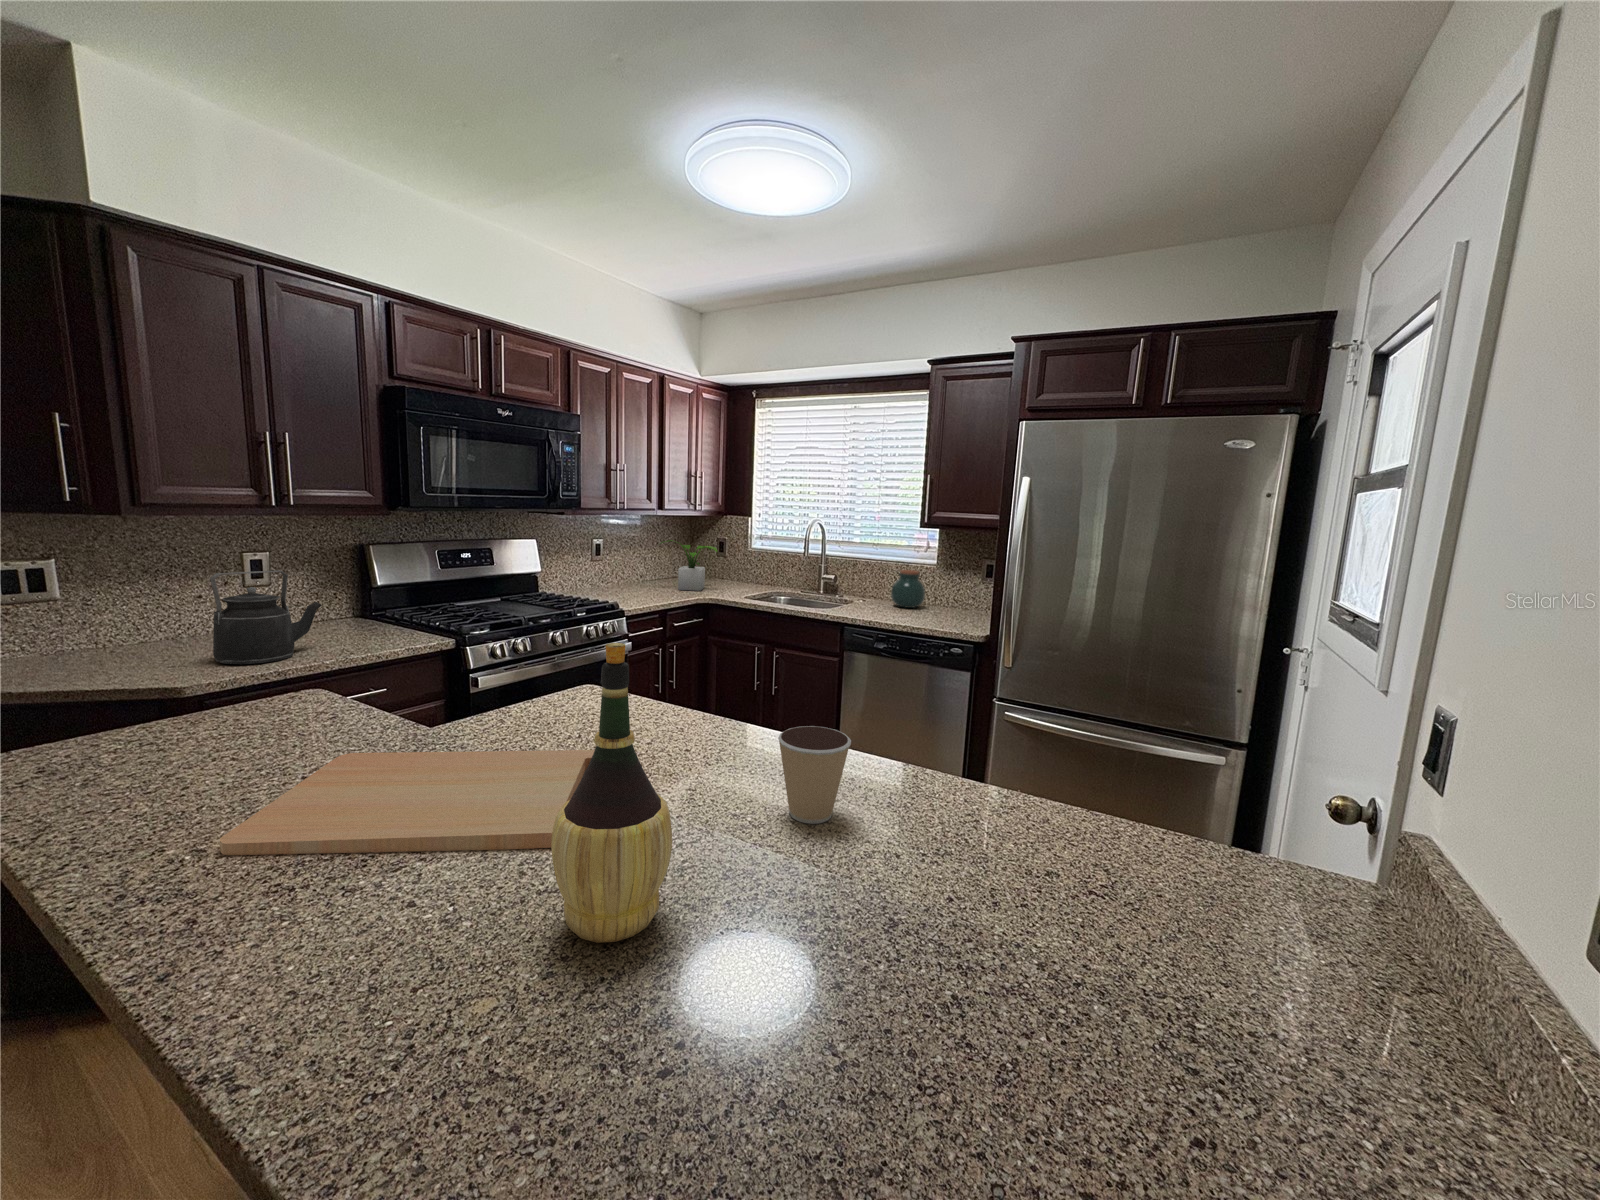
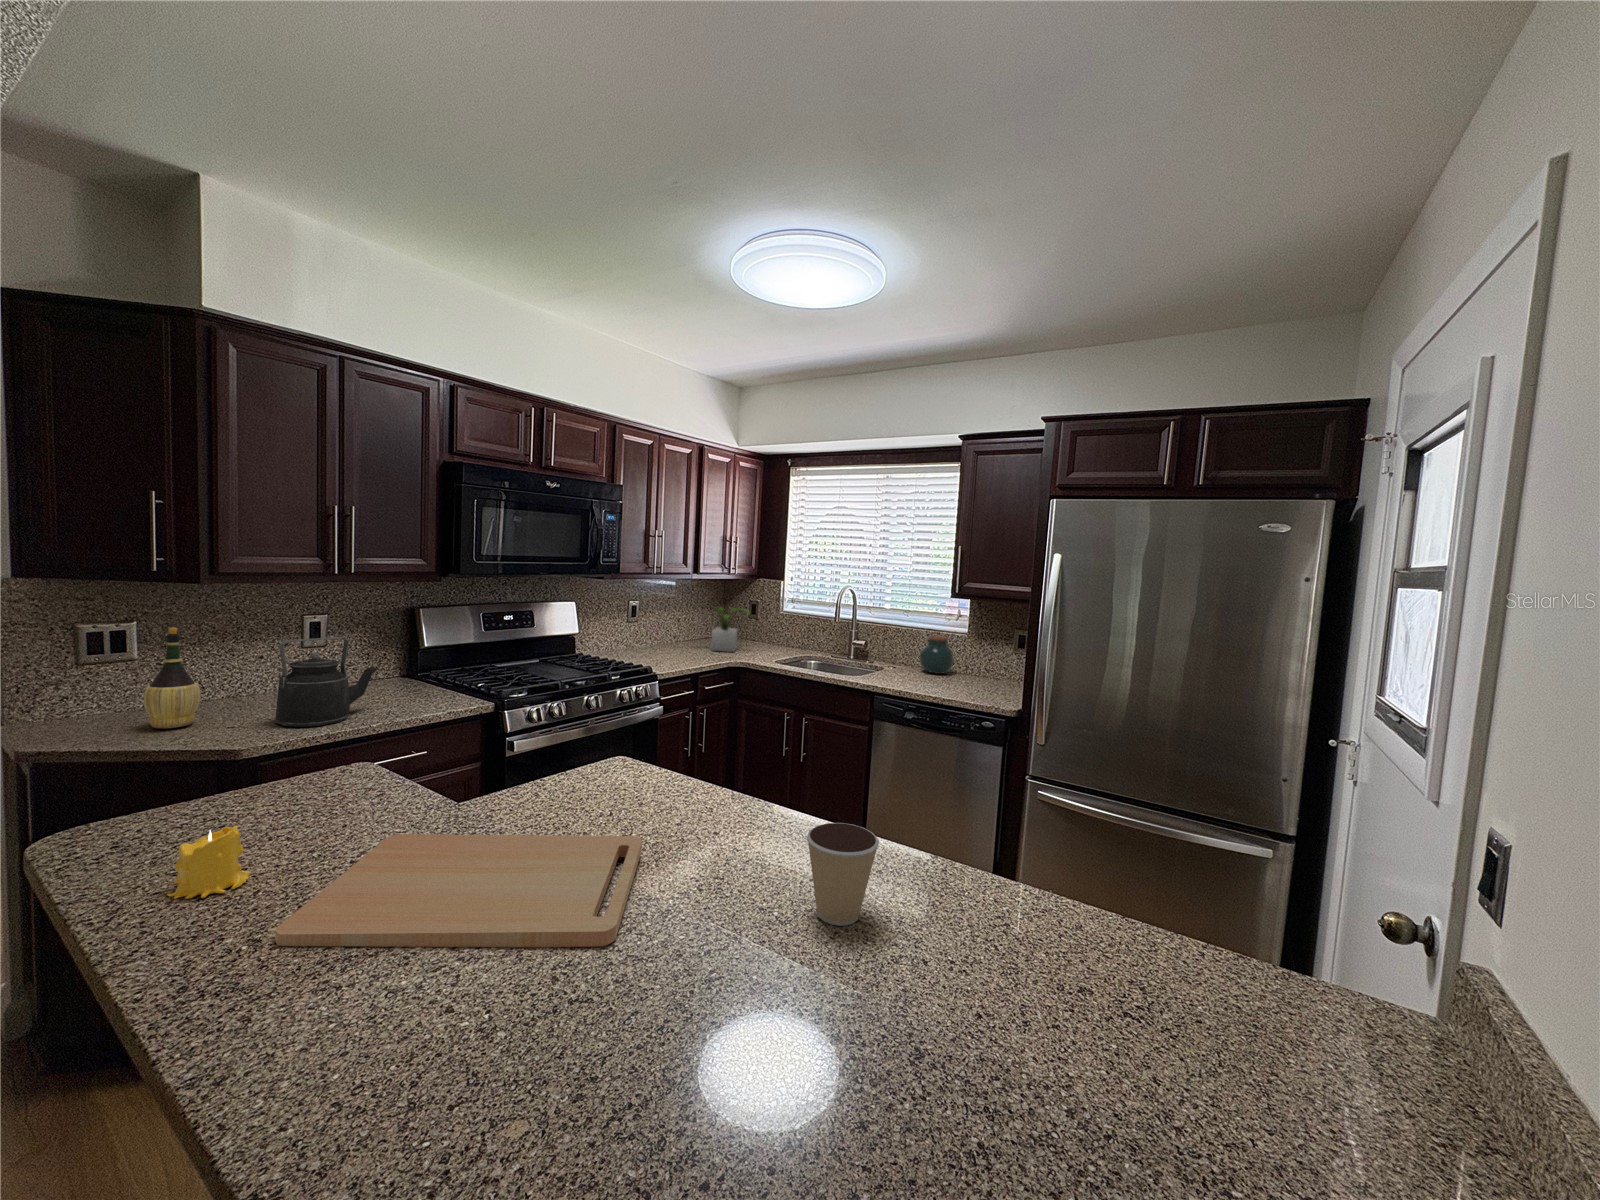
wine bottle: present [551,643,672,943] -> present [144,628,200,728]
candle: none [98,742,190,817] -> present [167,826,250,899]

